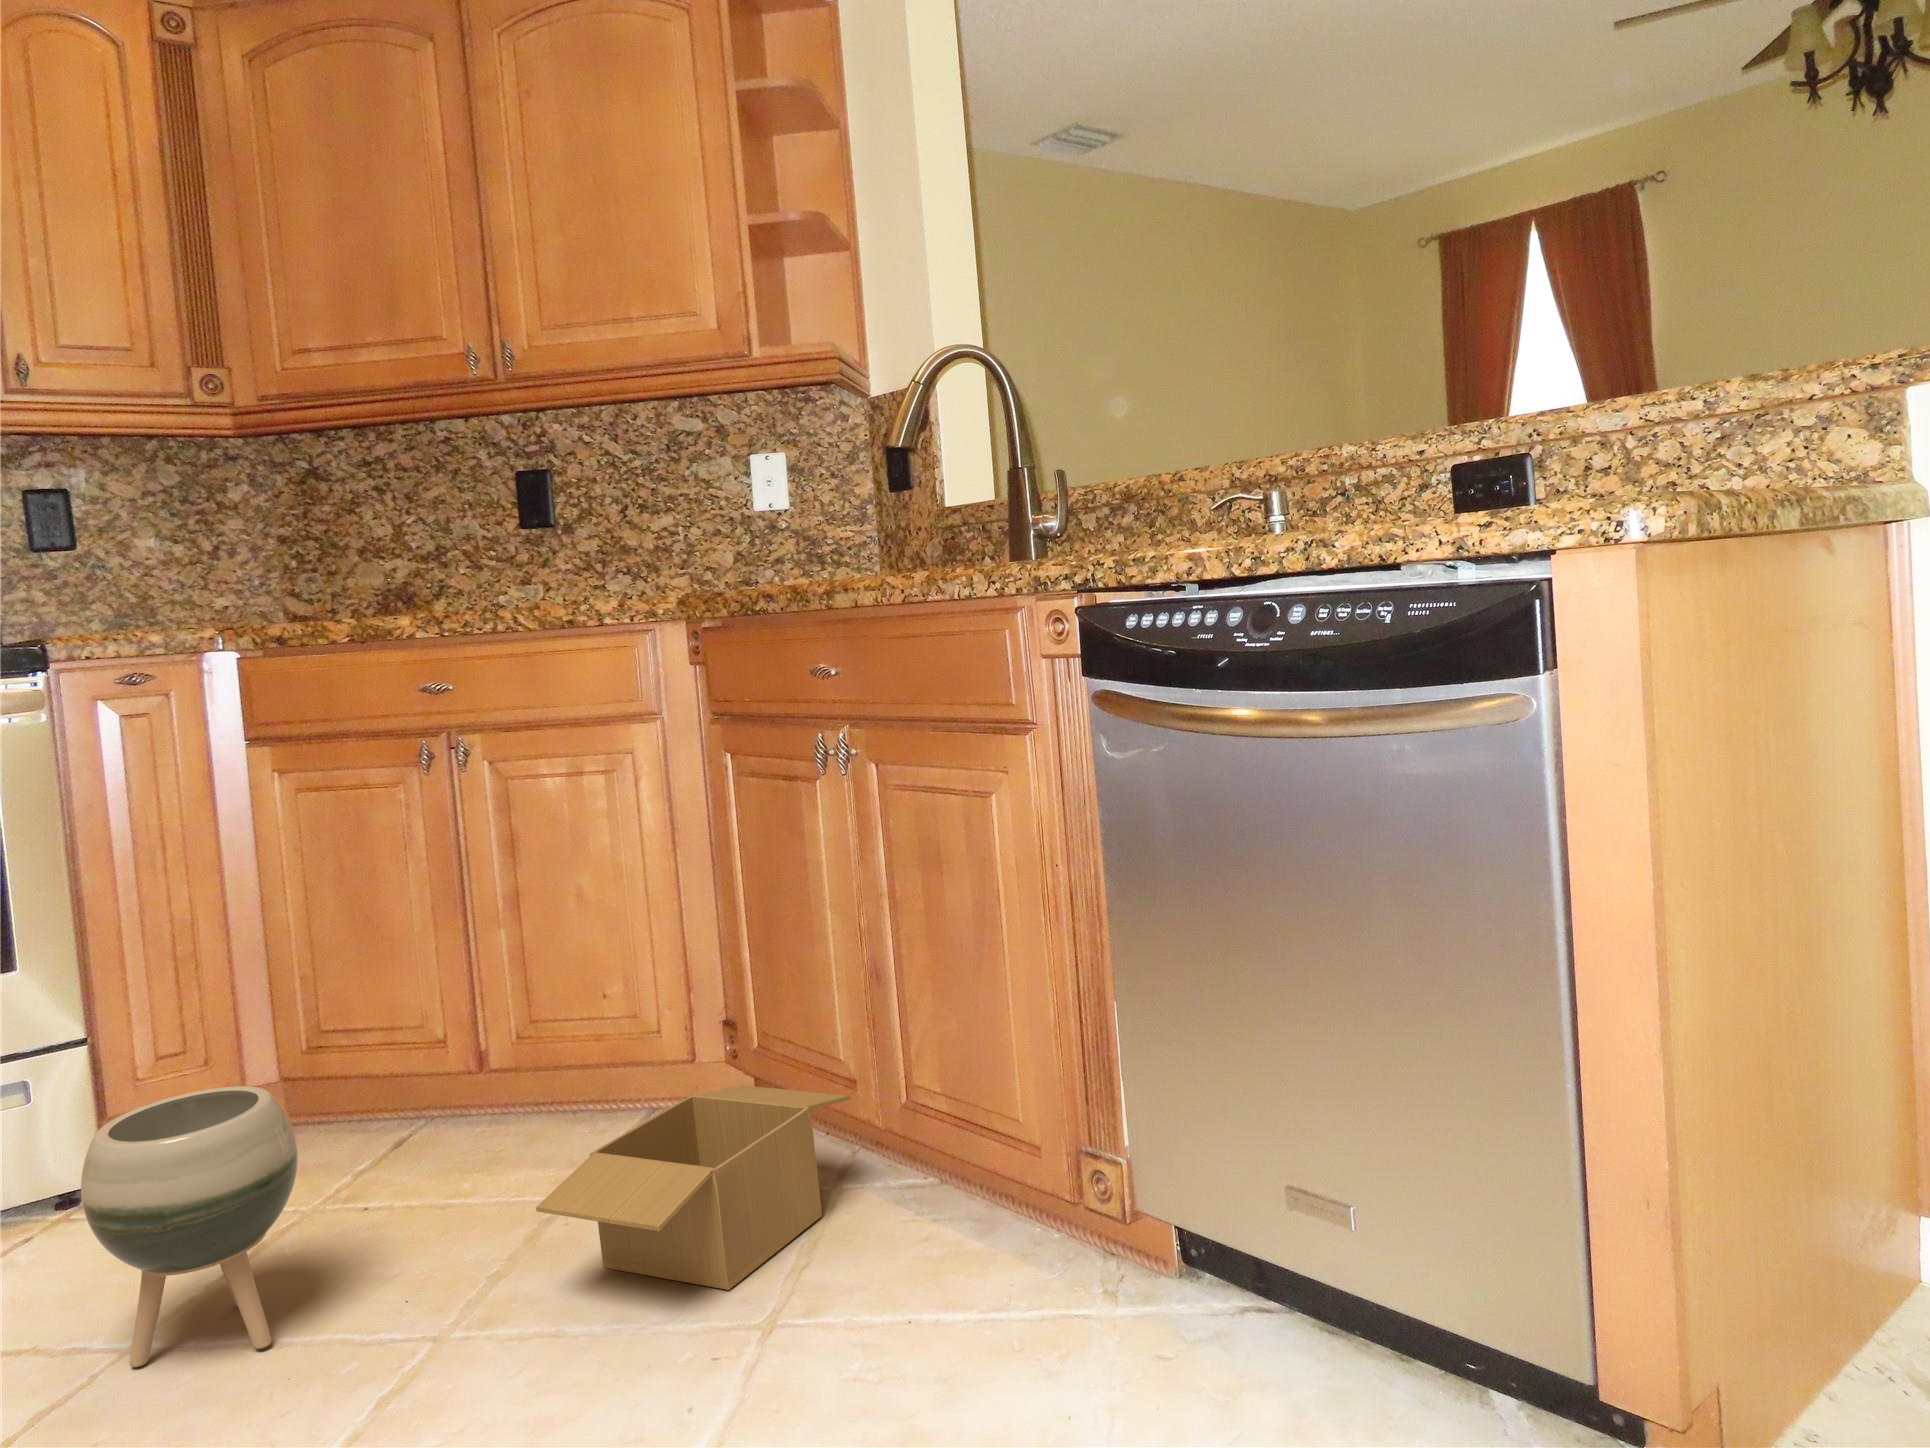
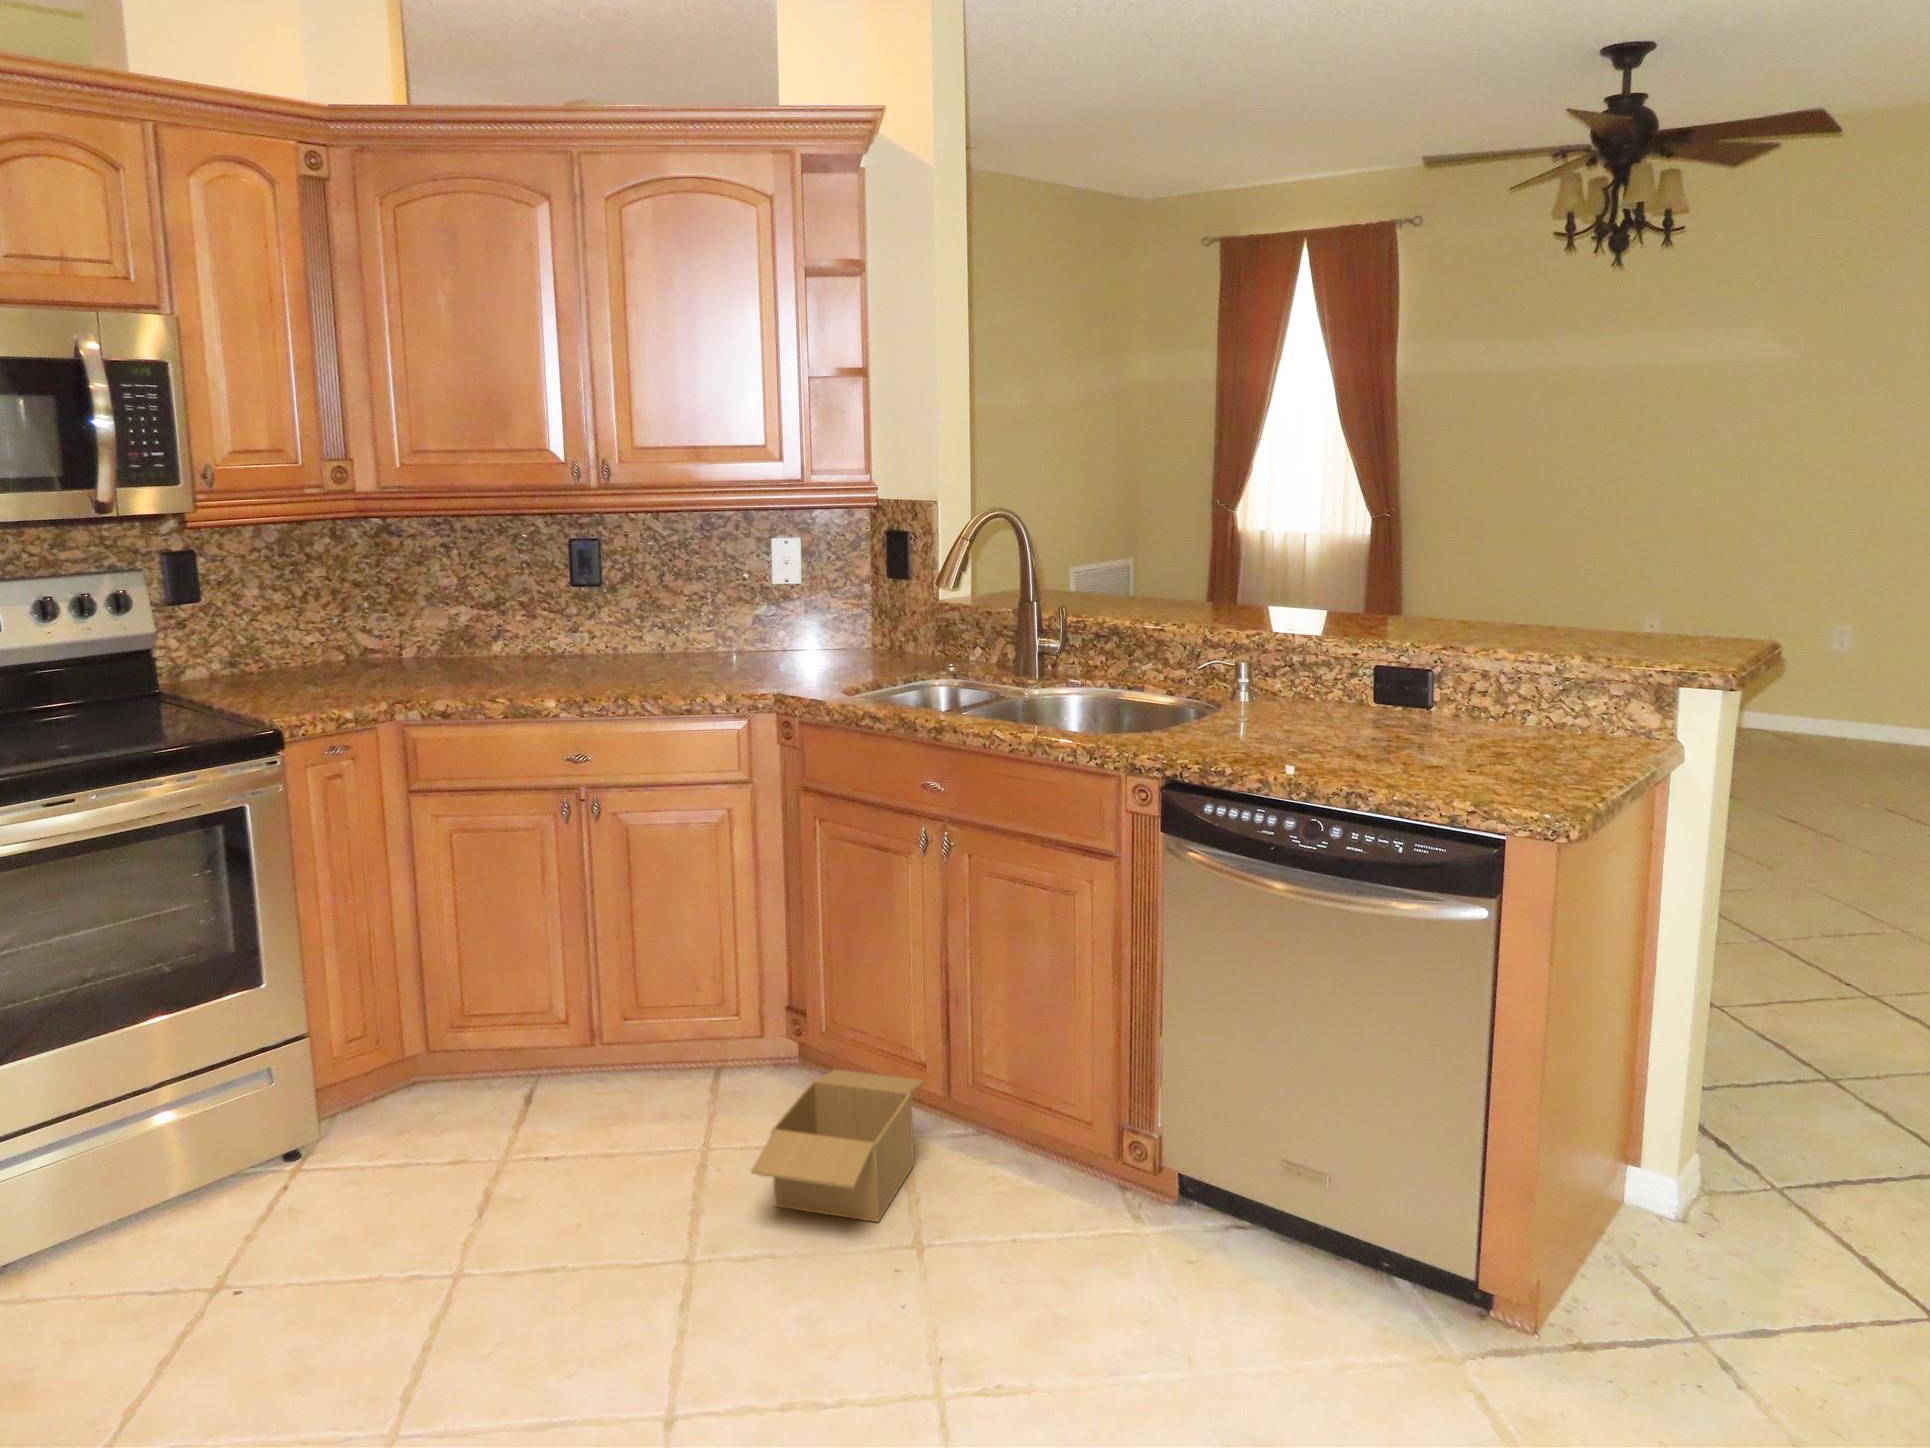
planter: present [81,1086,298,1367] -> none [440,1087,578,1286]

